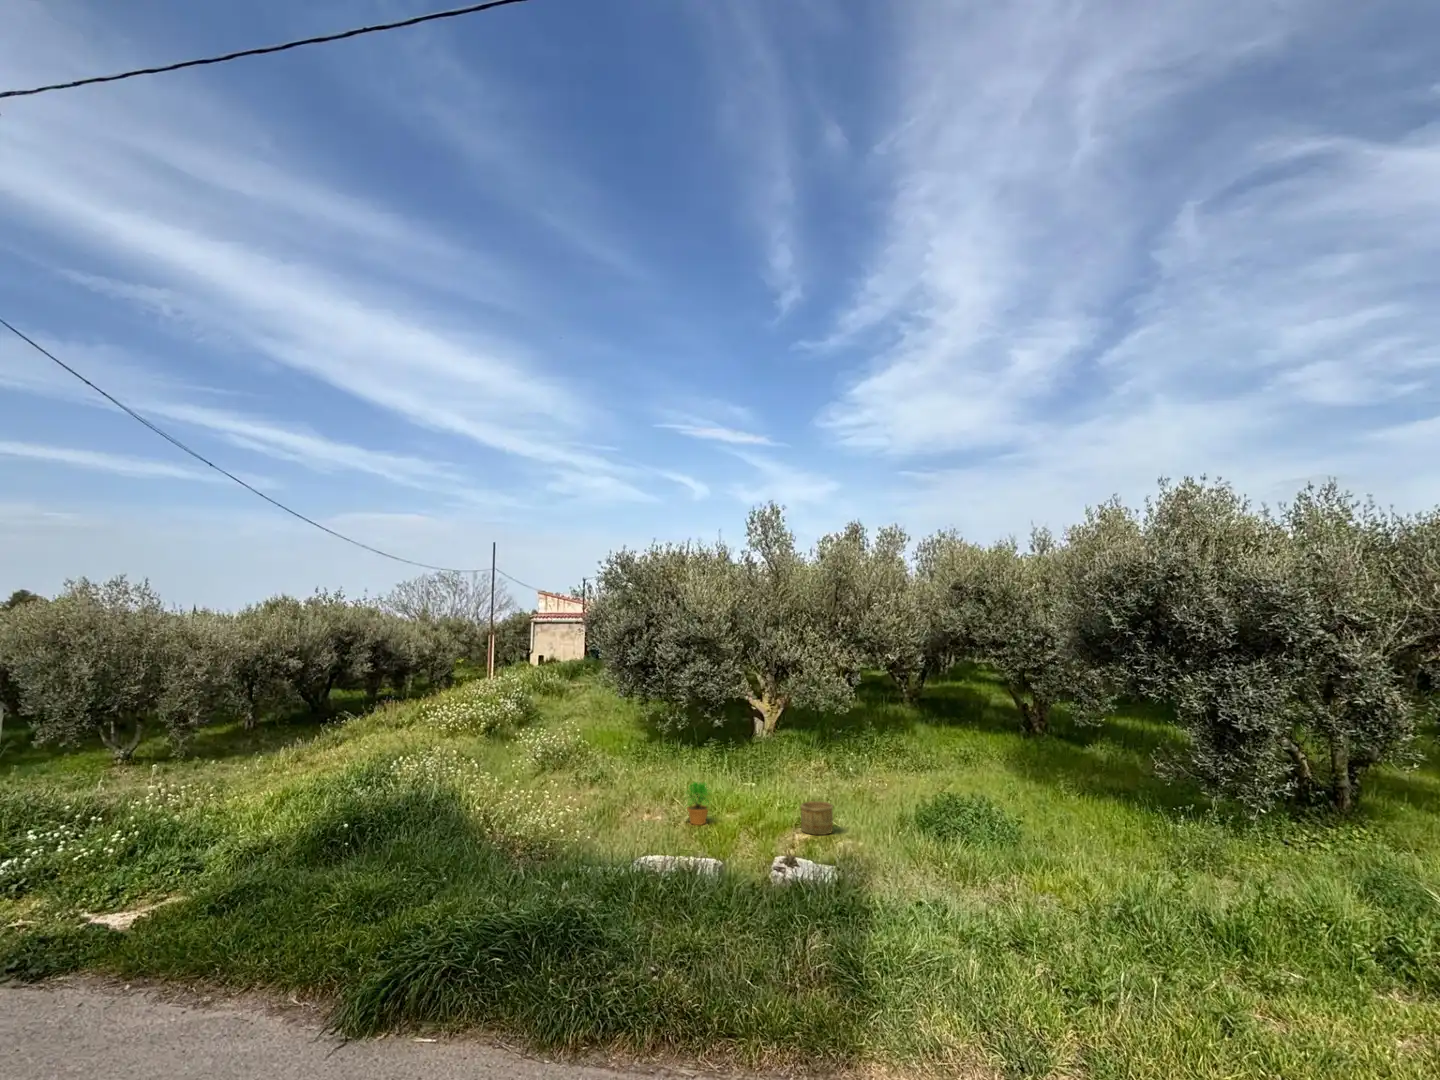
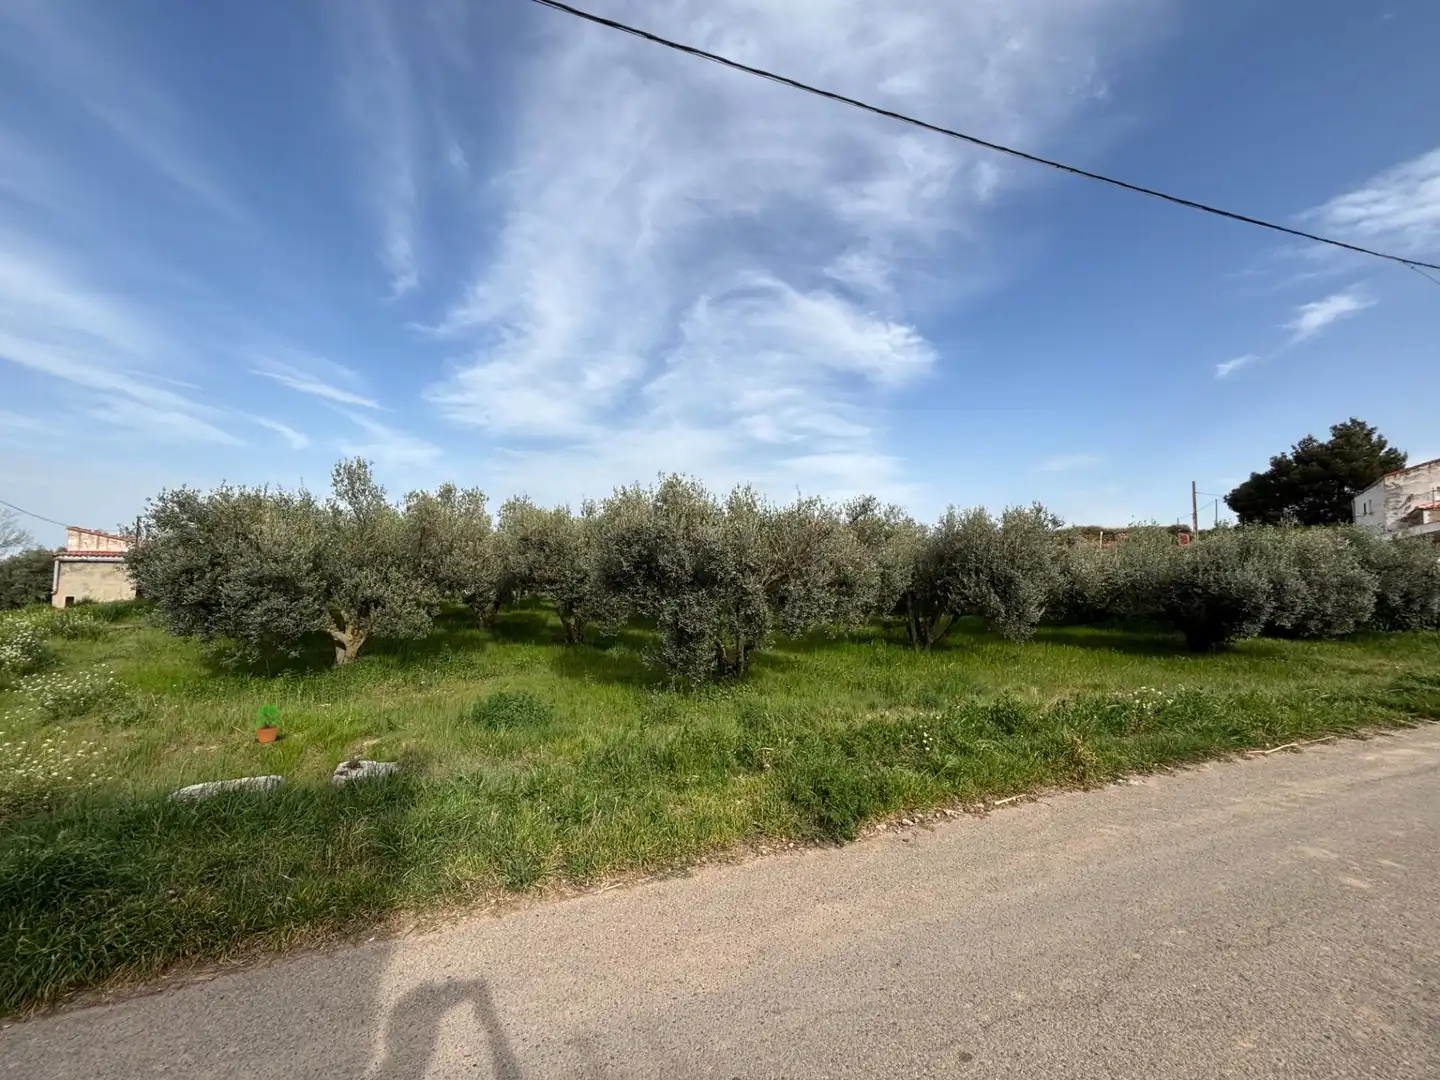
wooden bucket: present [800,801,833,835] -> none [369,710,400,736]

